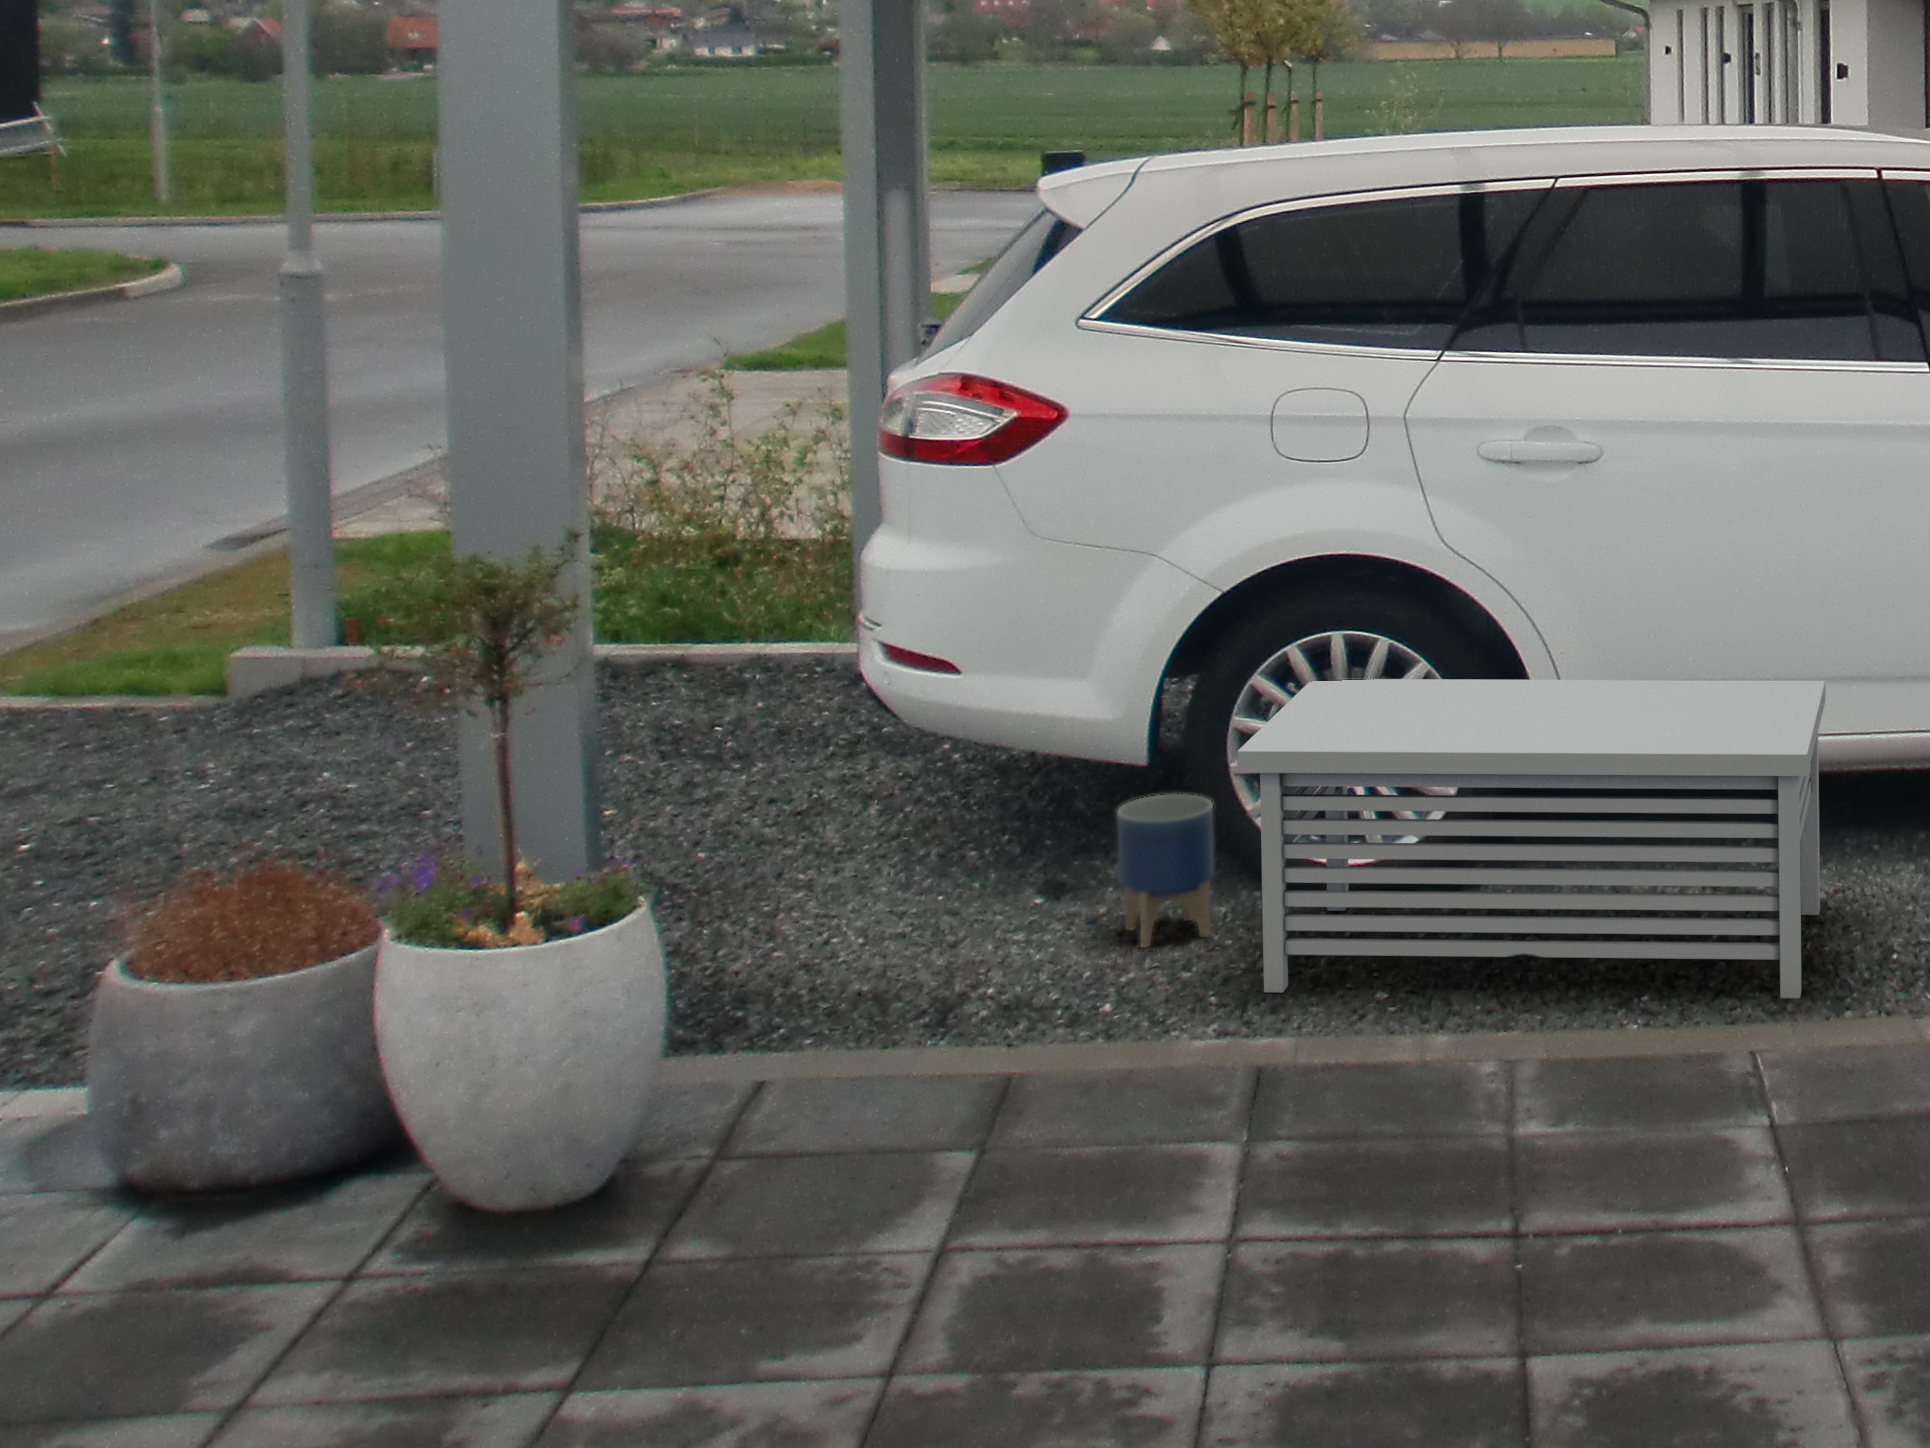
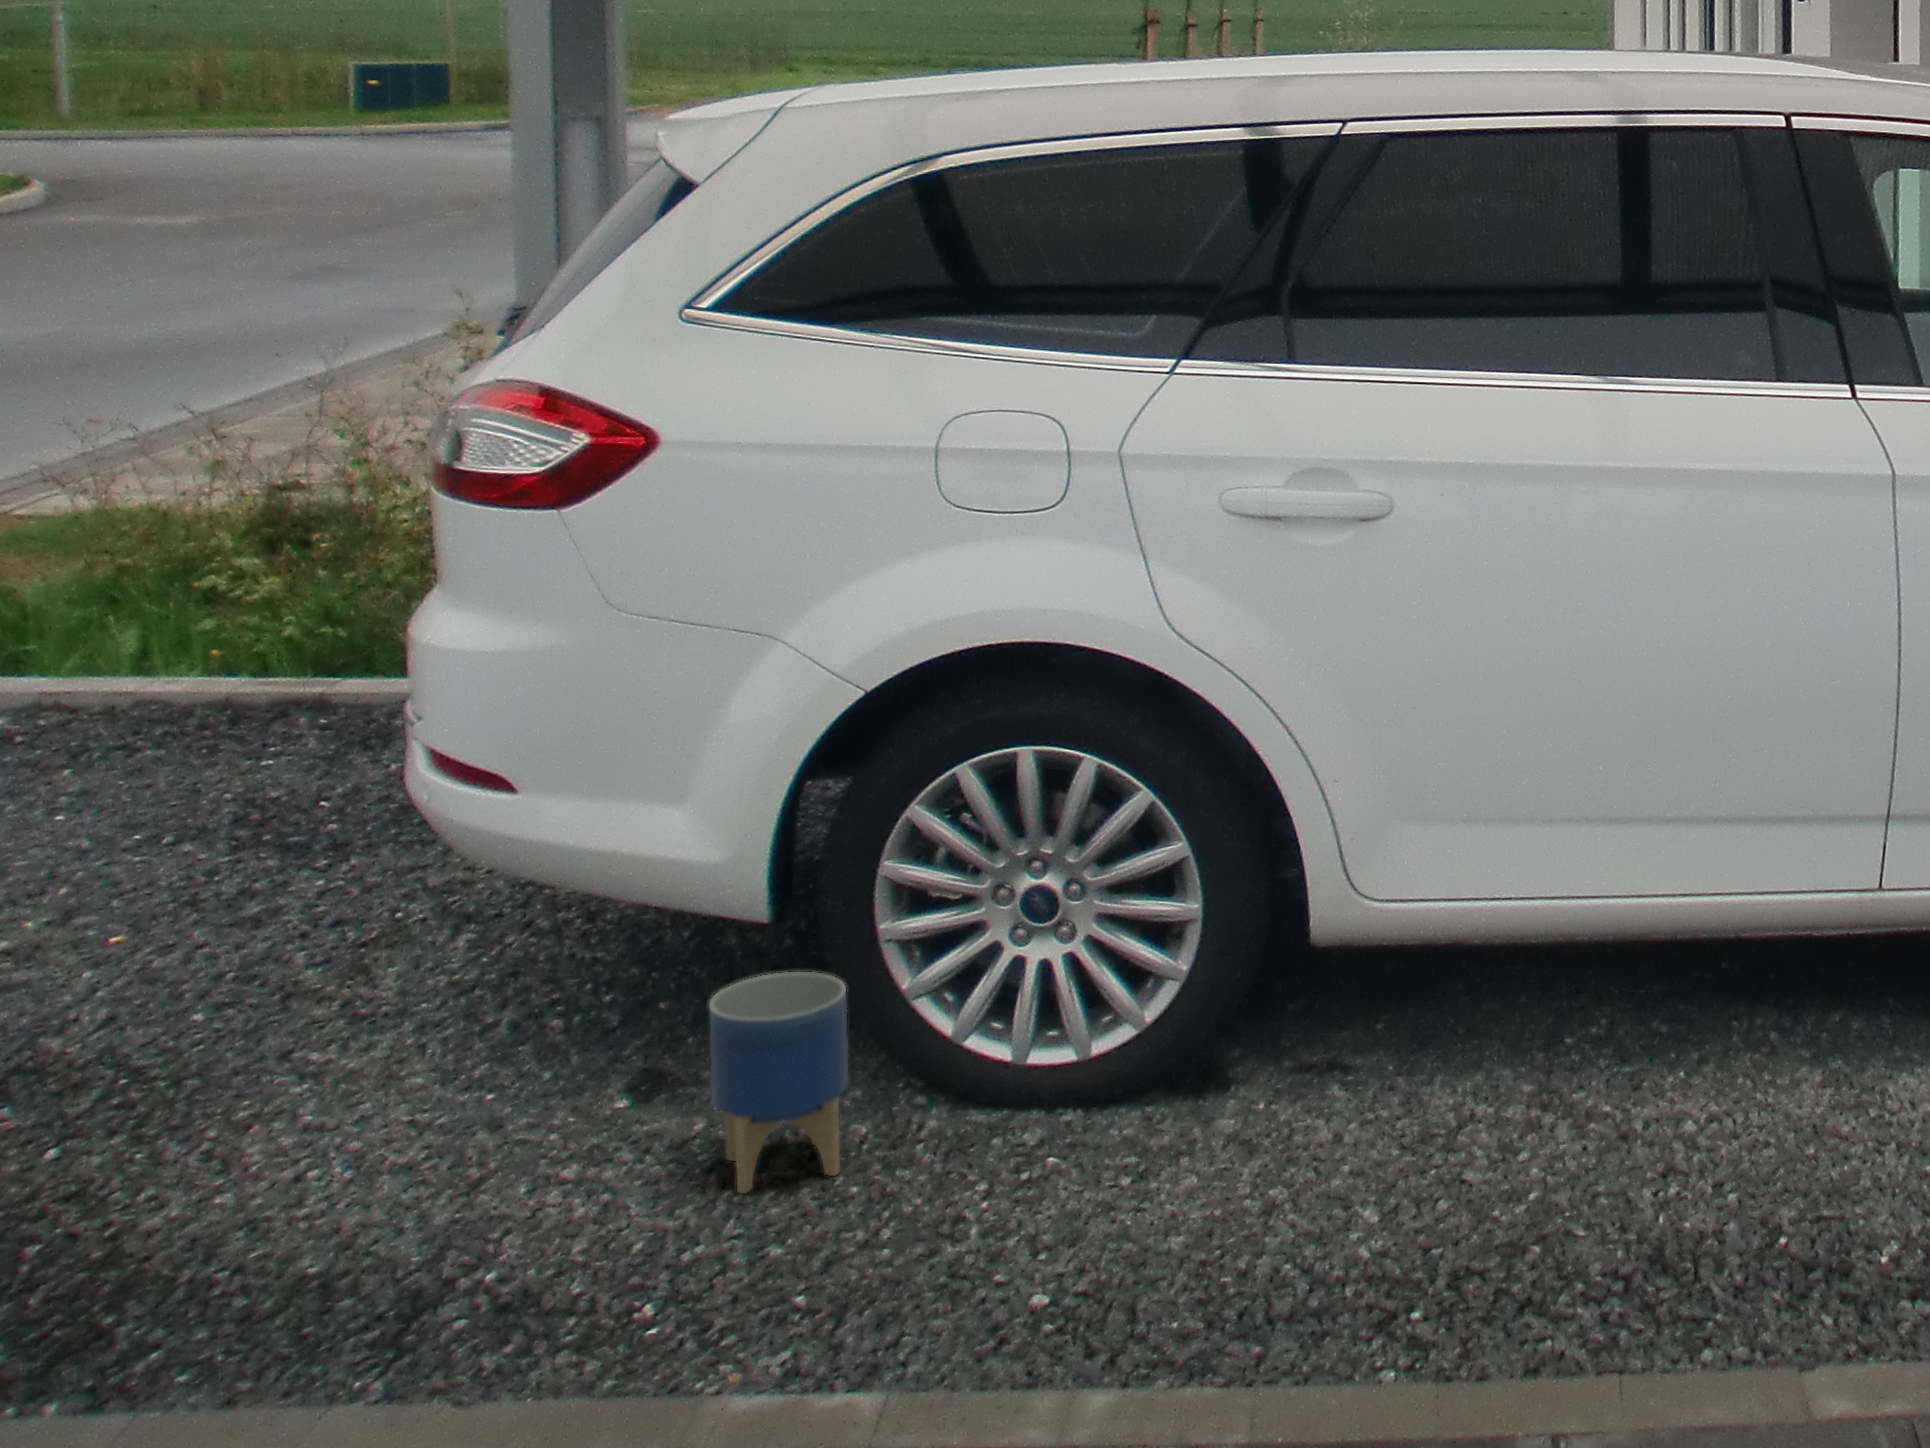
storage bench: present [1237,679,1826,998] -> none [843,813,1698,1311]

